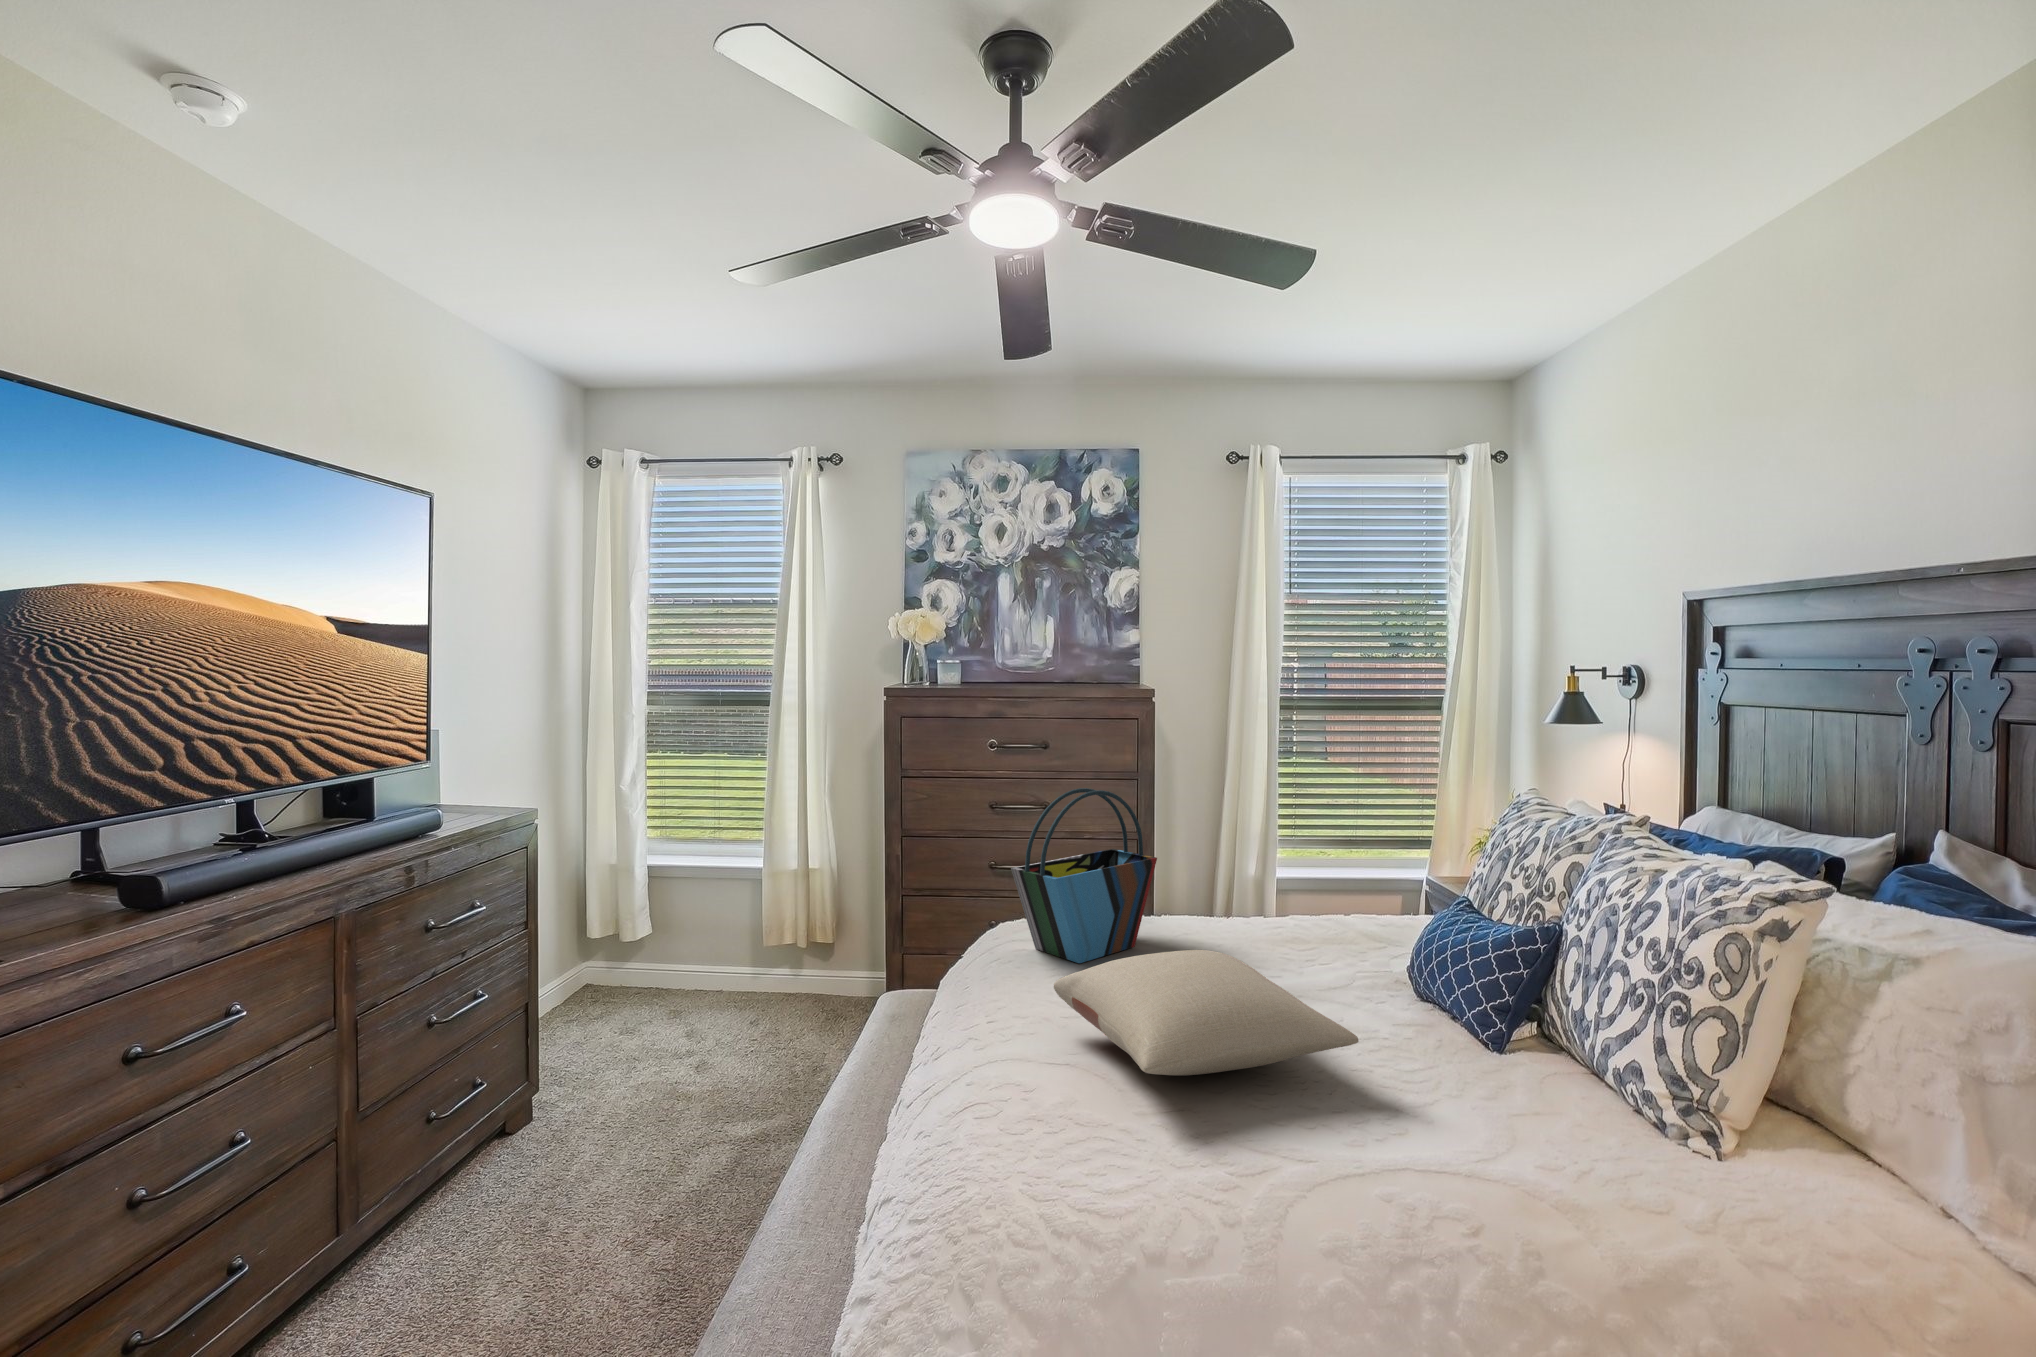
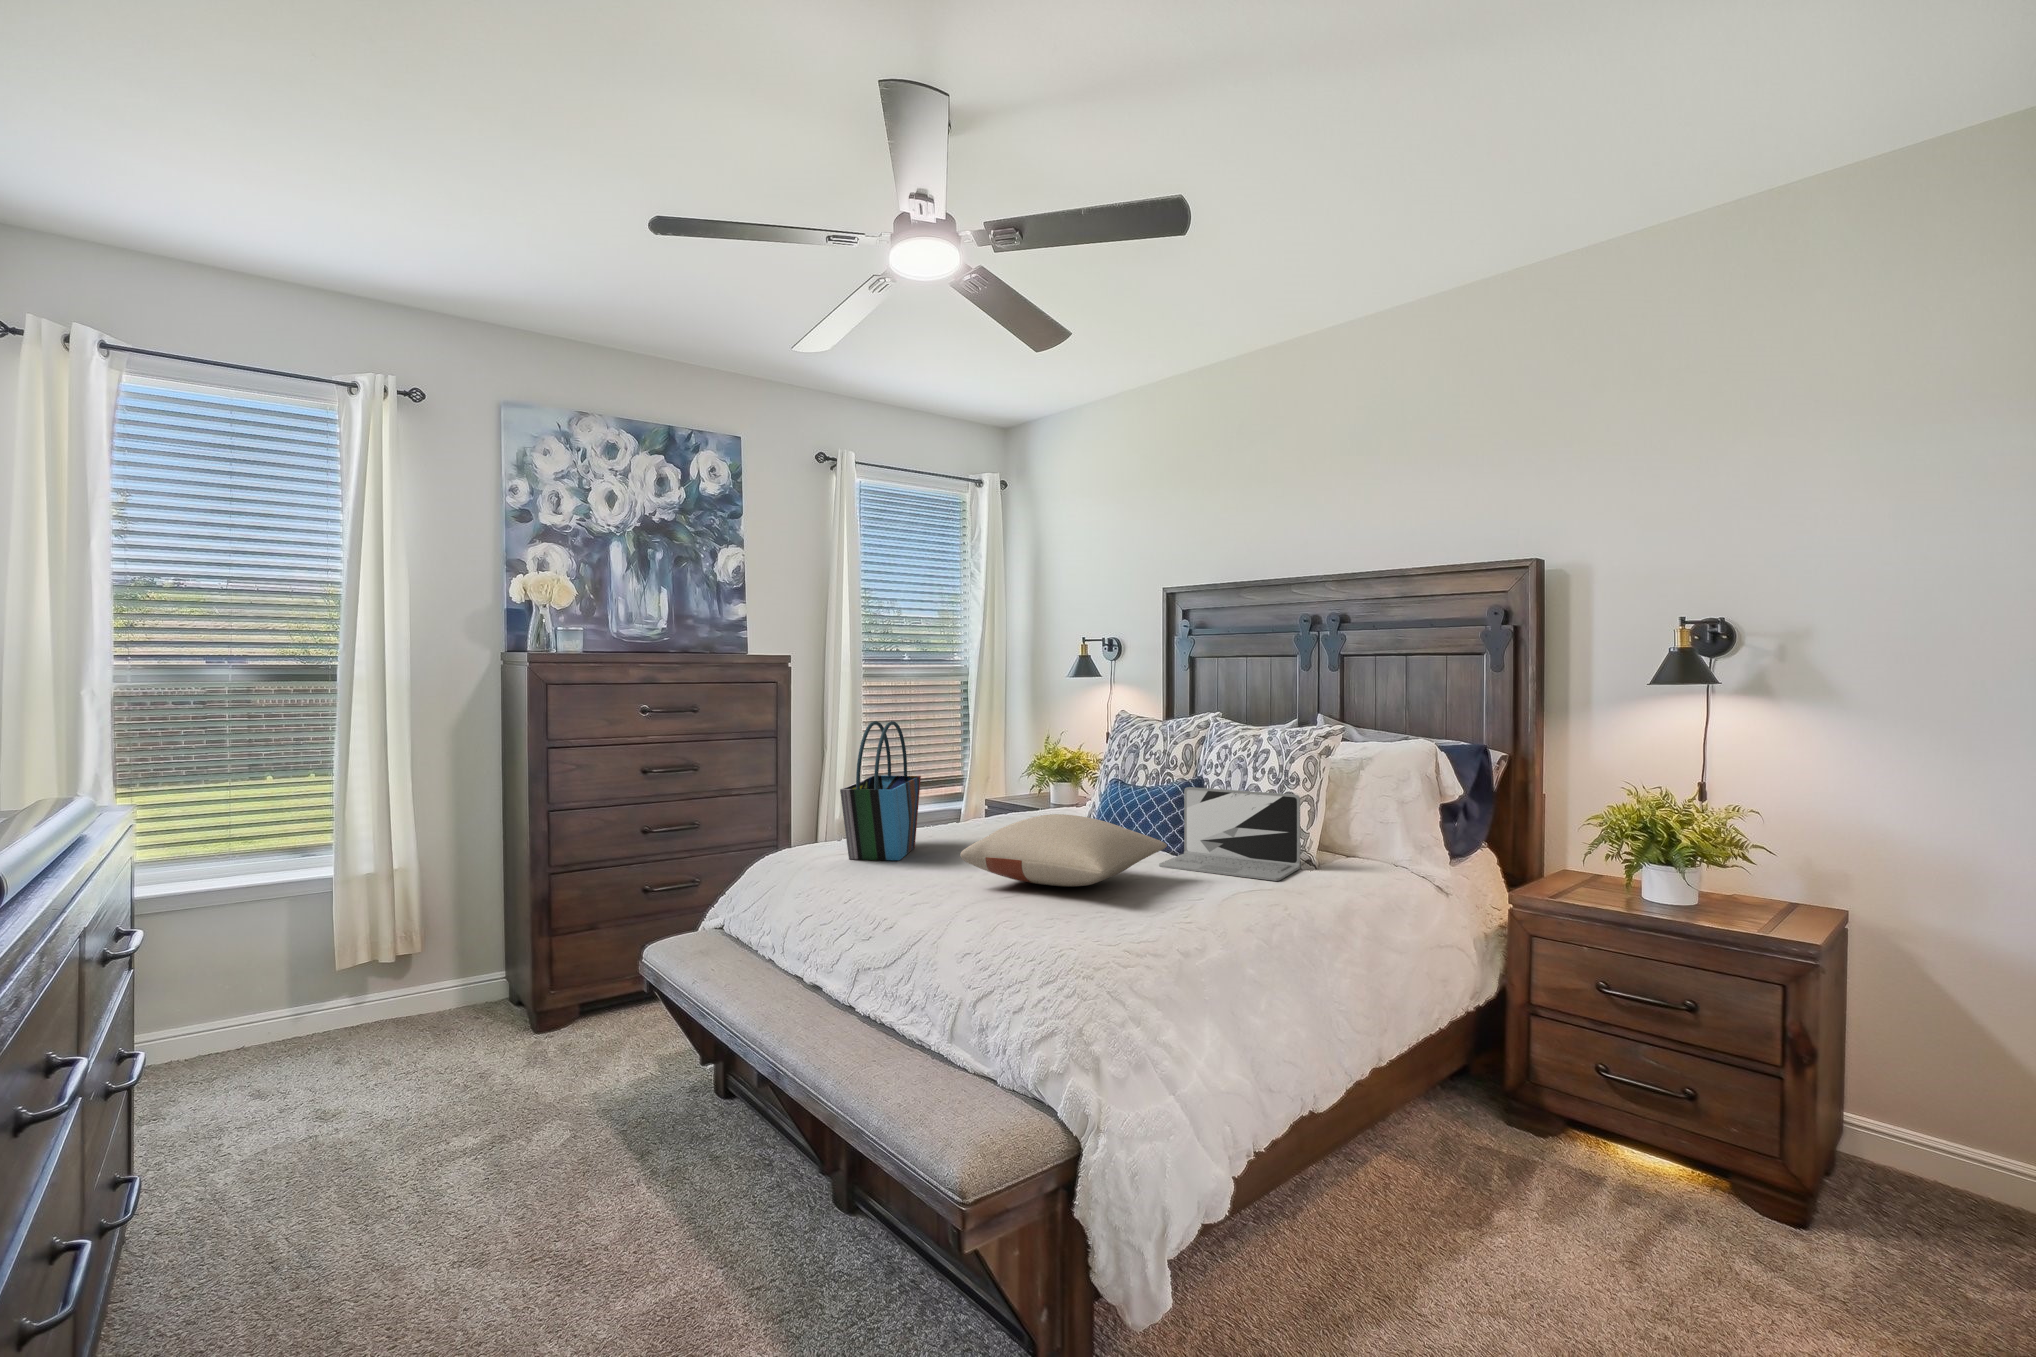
laptop: none [1398,943,1660,1160] -> present [1159,787,1301,881]

